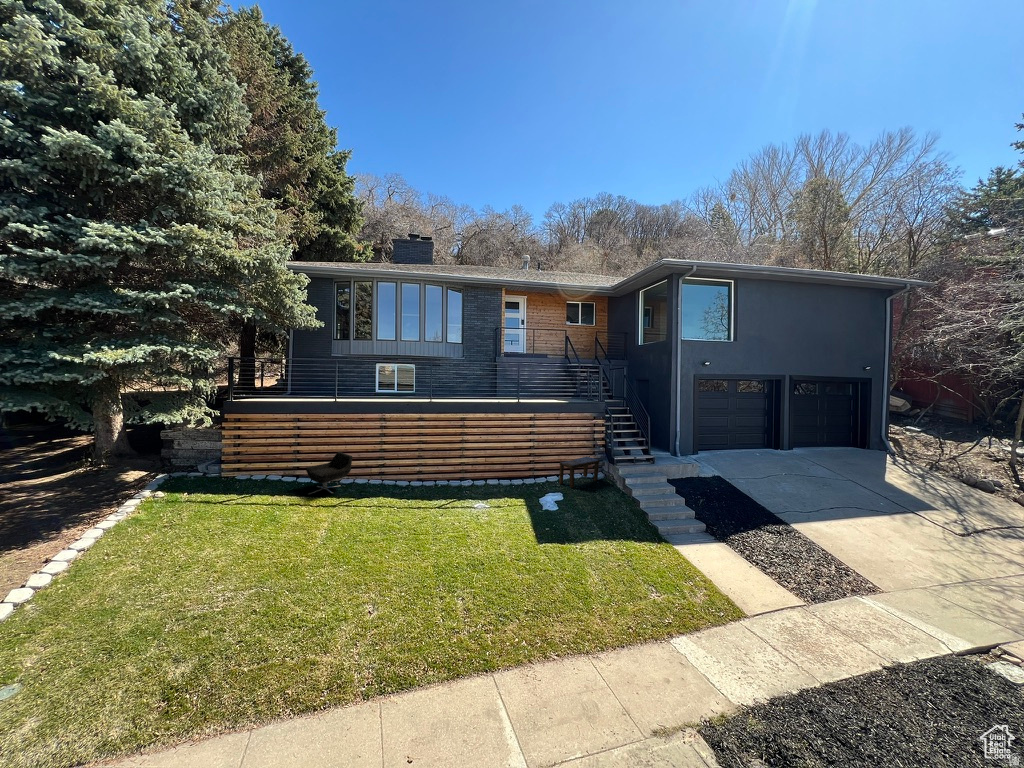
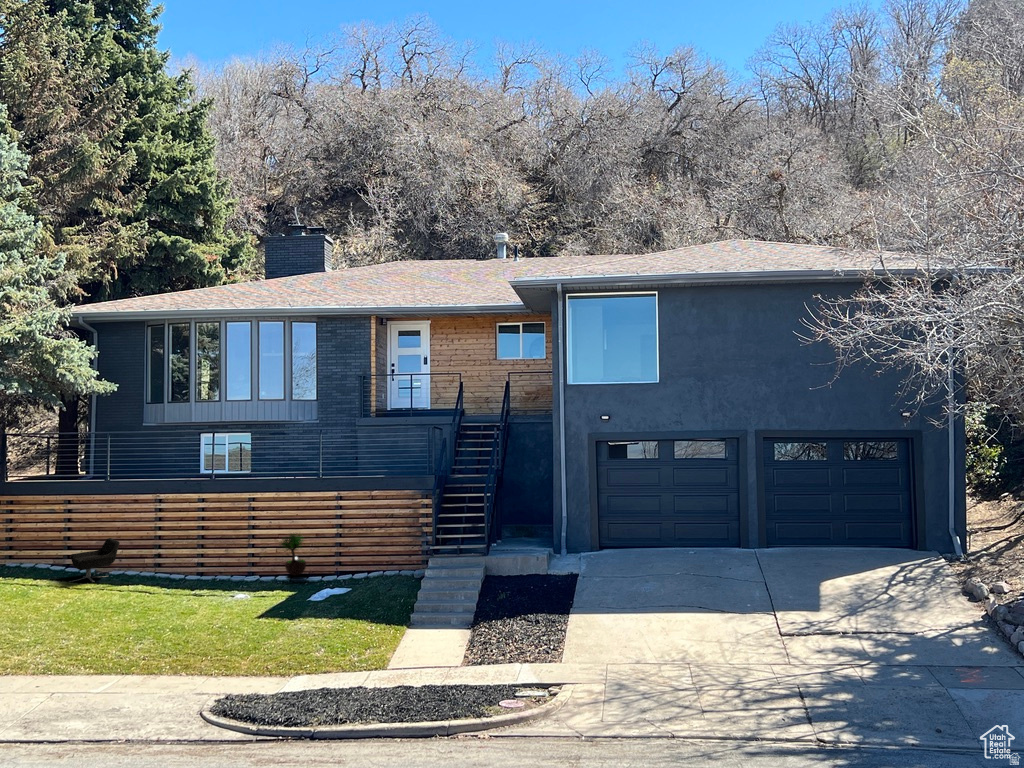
potted tree: none [494,444,517,481] -> present [280,534,306,575]
bench: present [559,457,600,488] -> none [357,547,410,582]

